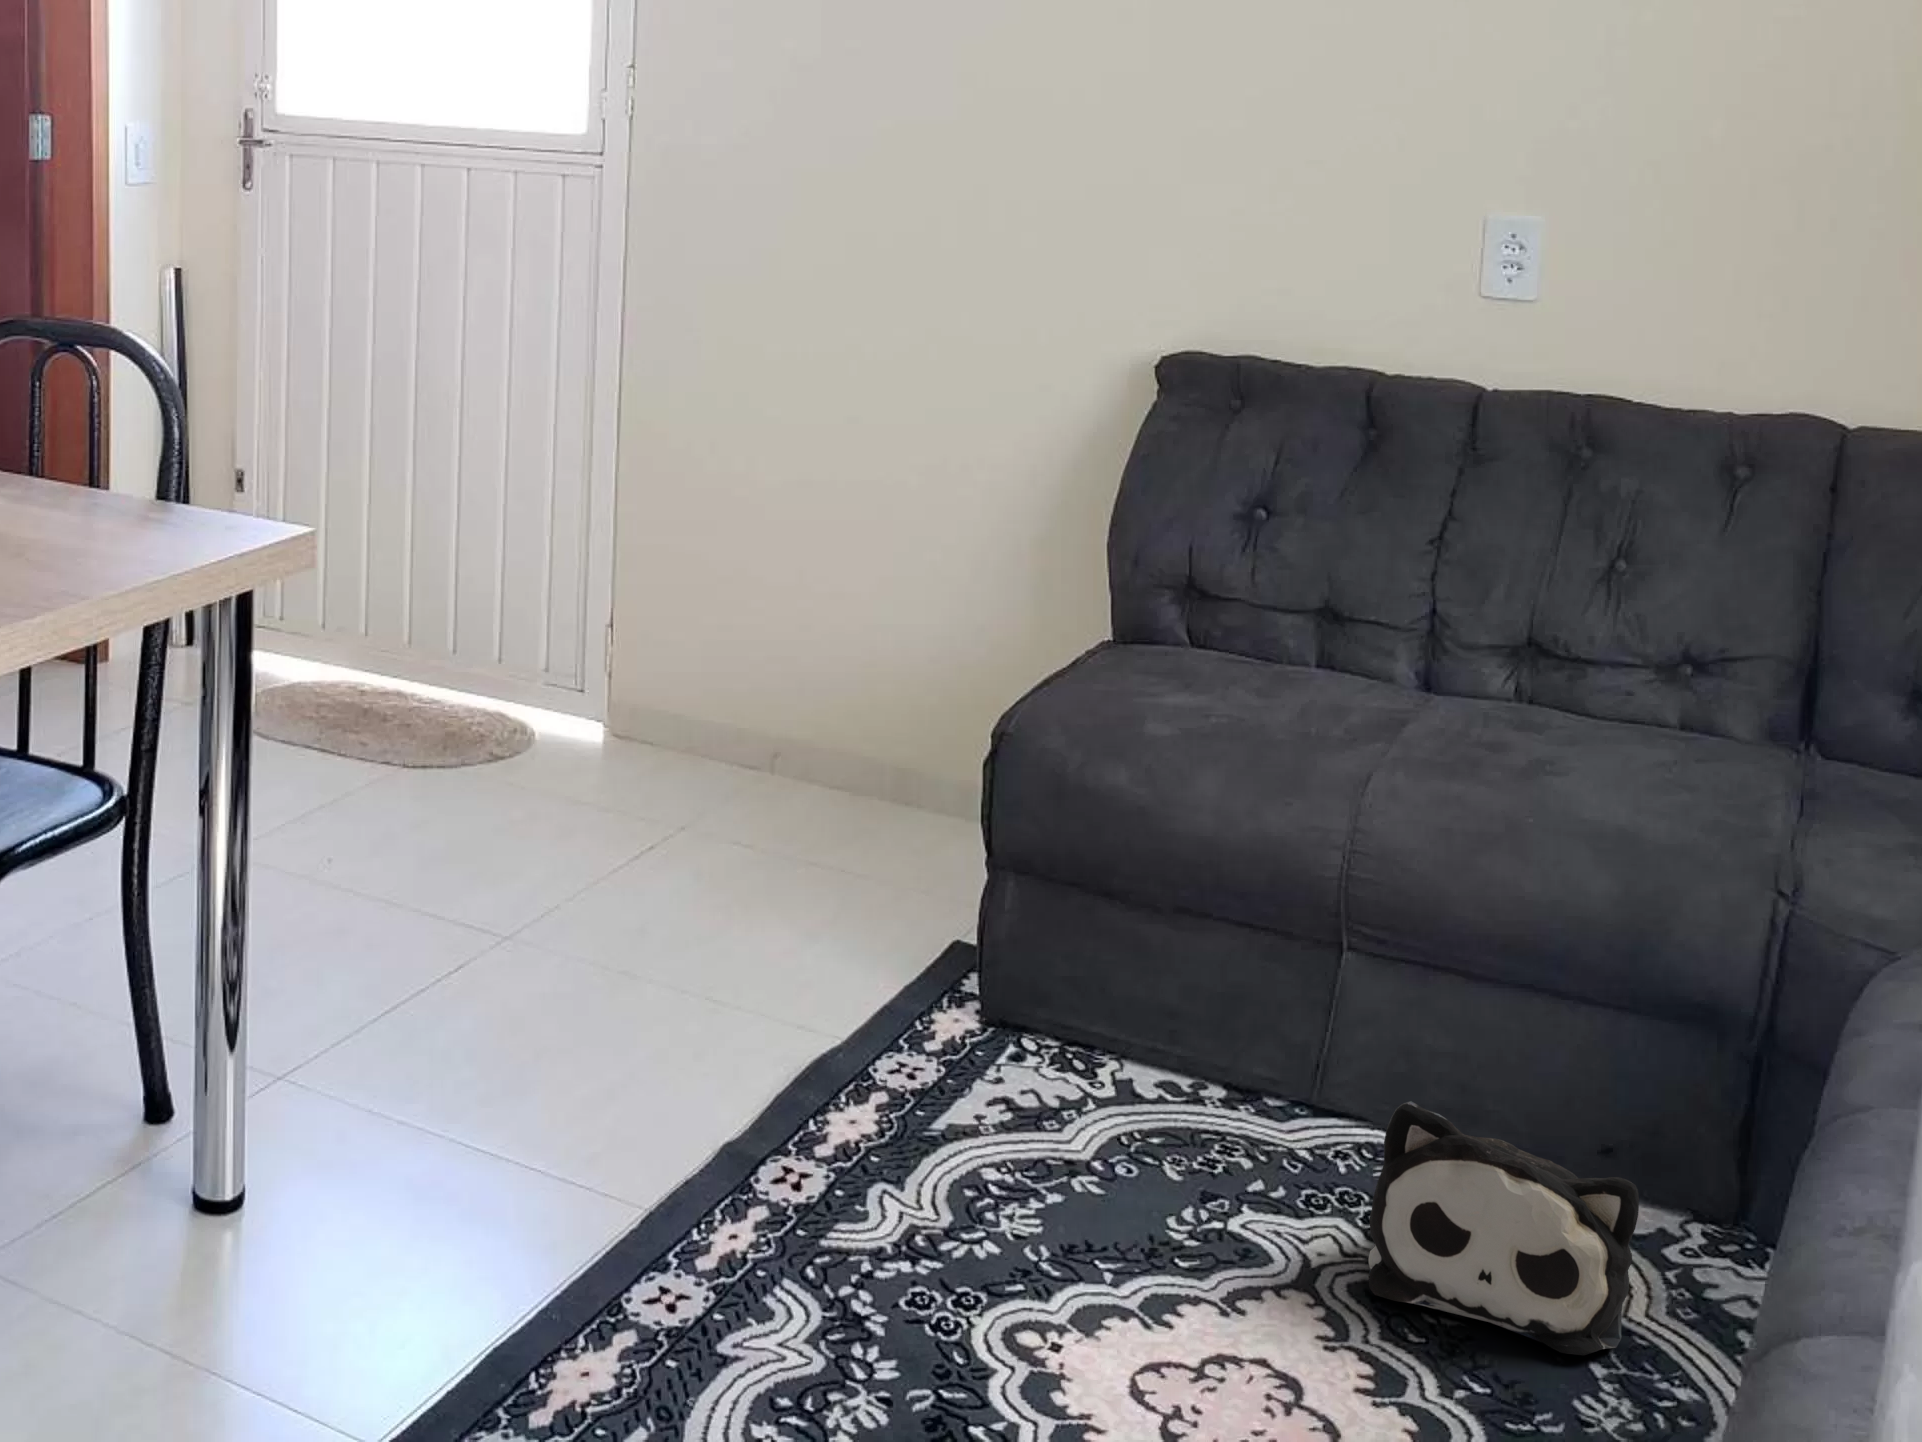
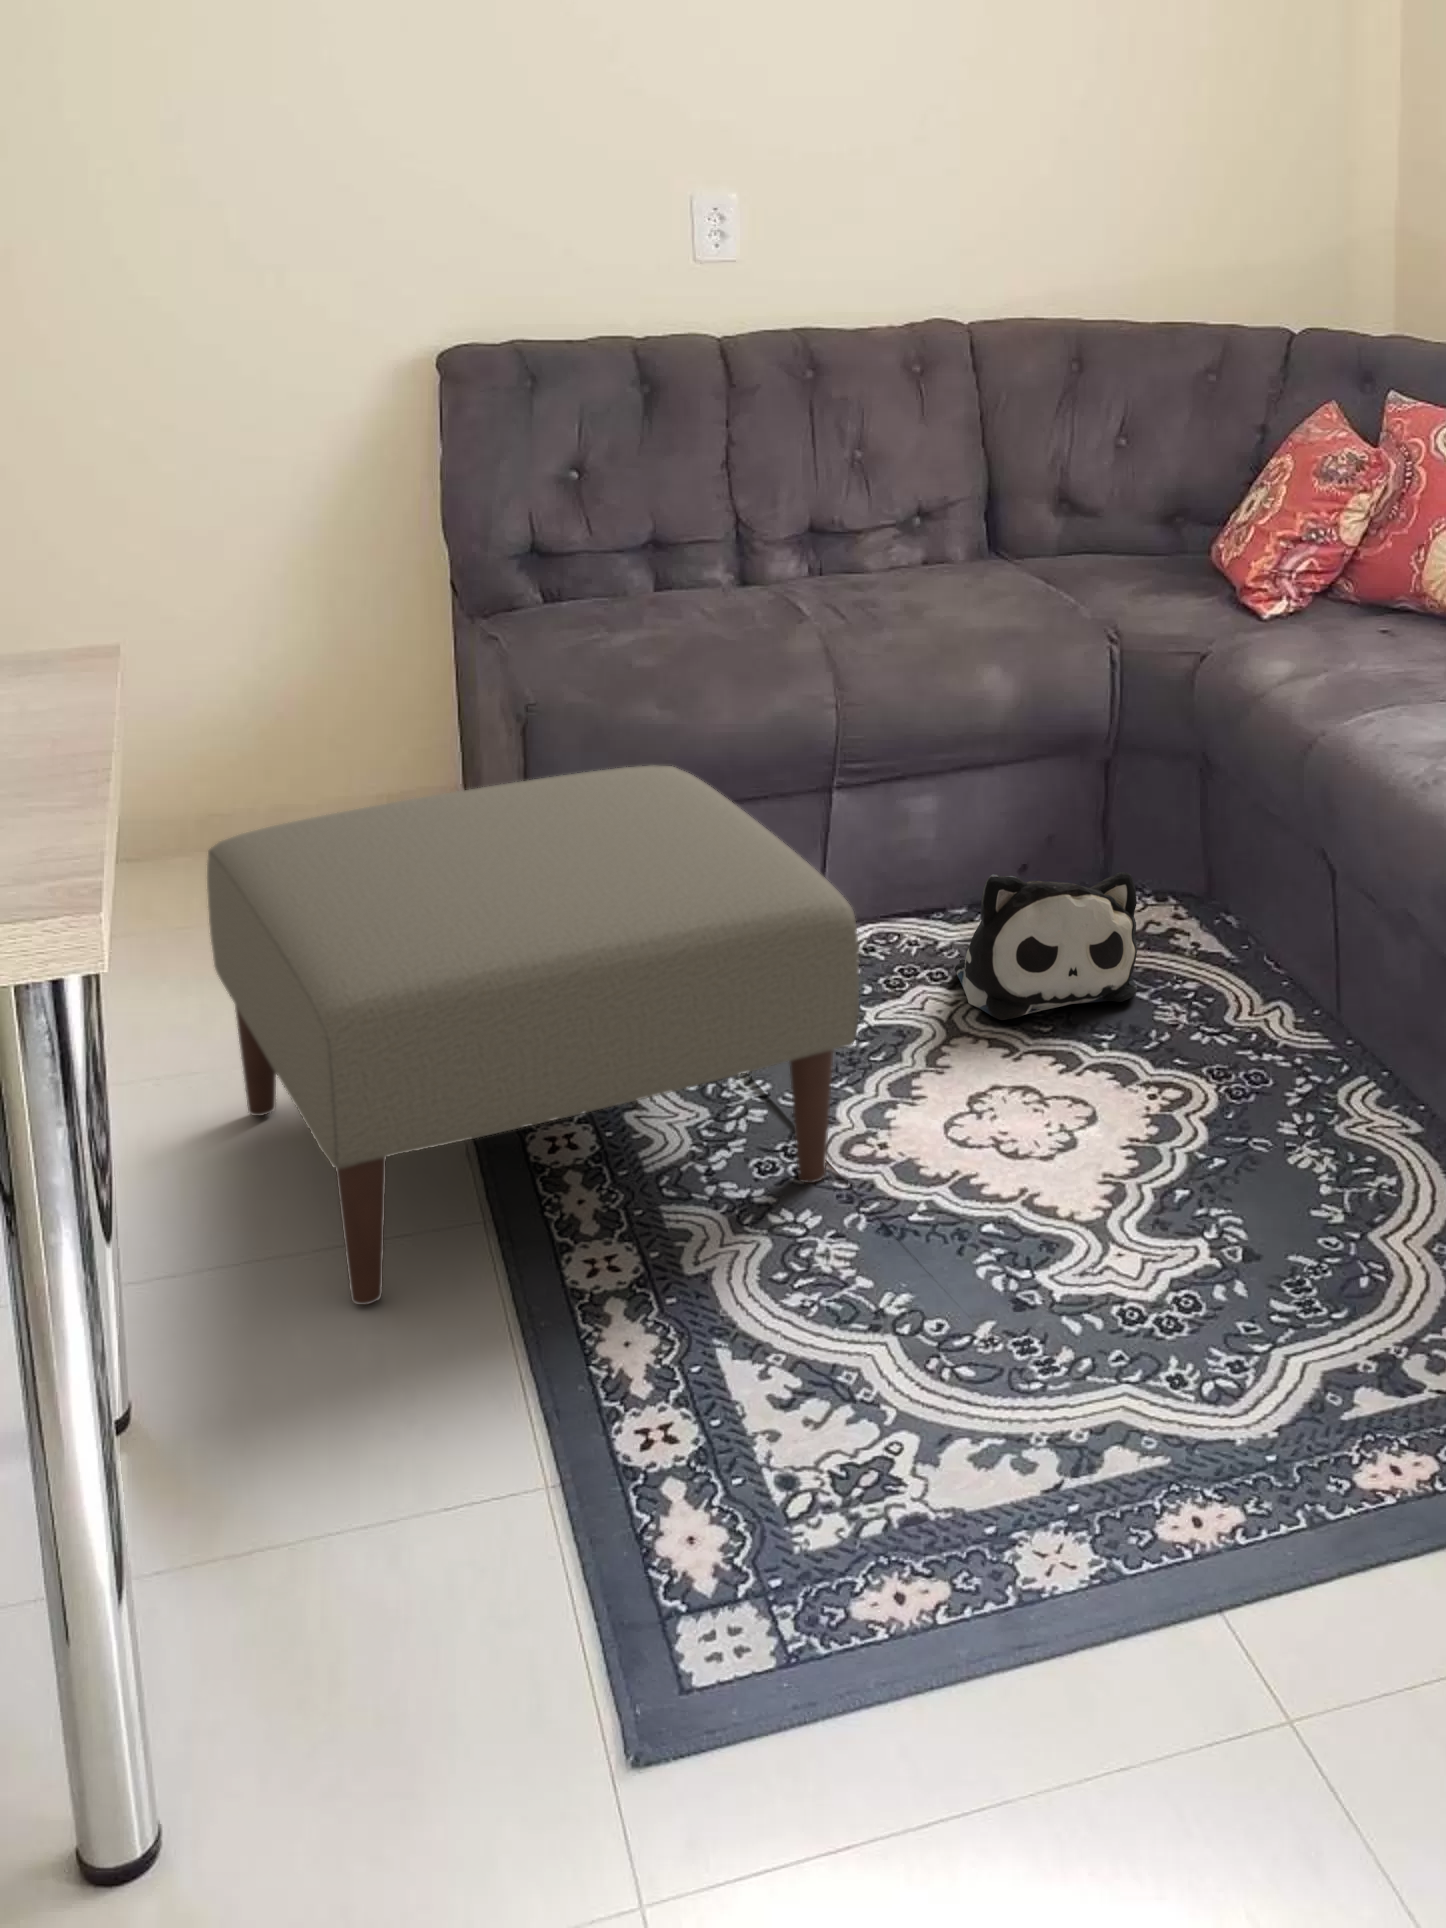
ottoman: none [417,753,1095,1345] -> present [207,765,859,1305]

